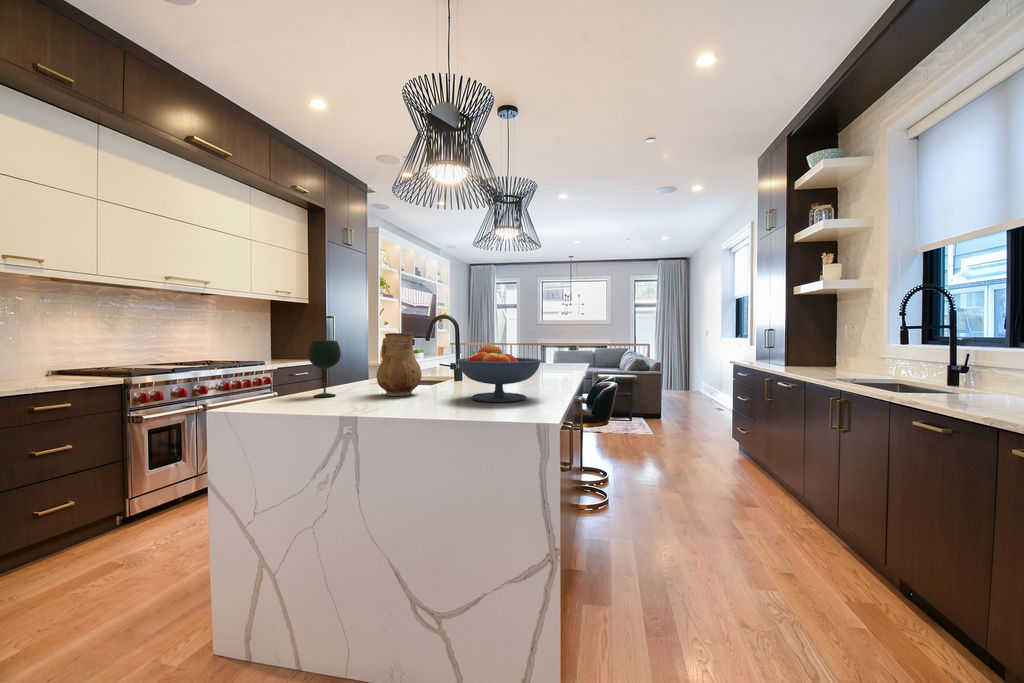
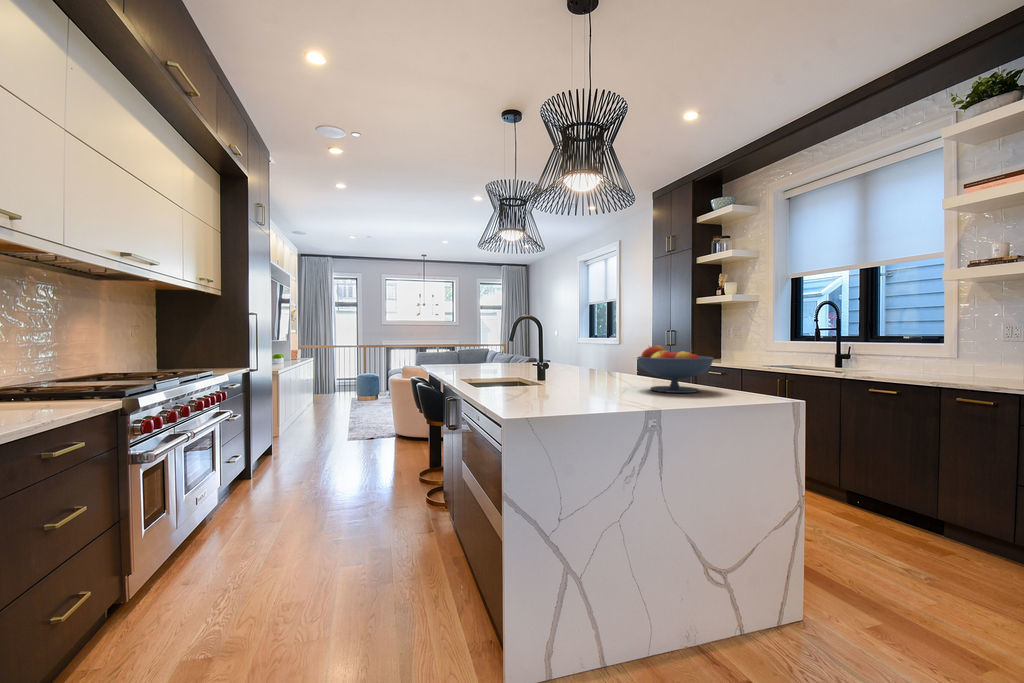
ceramic pitcher: present [377,333,421,396] -> none [557,335,606,395]
wine glass: present [308,341,341,397] -> none [514,343,545,401]

